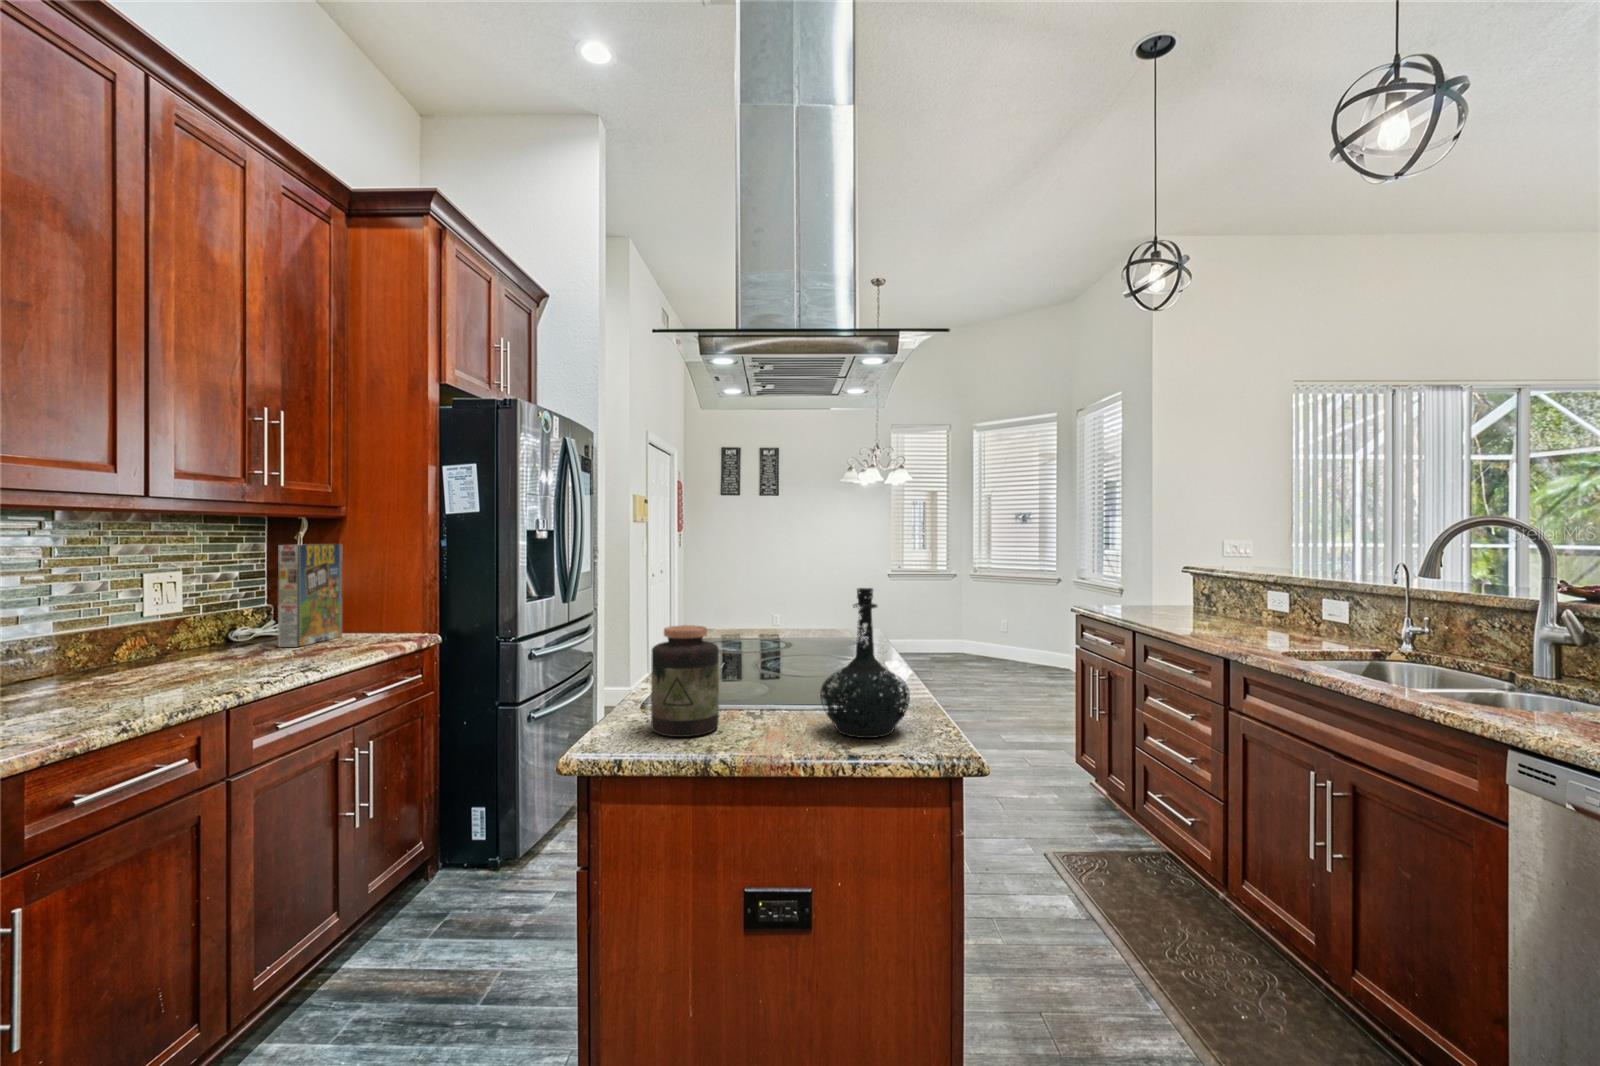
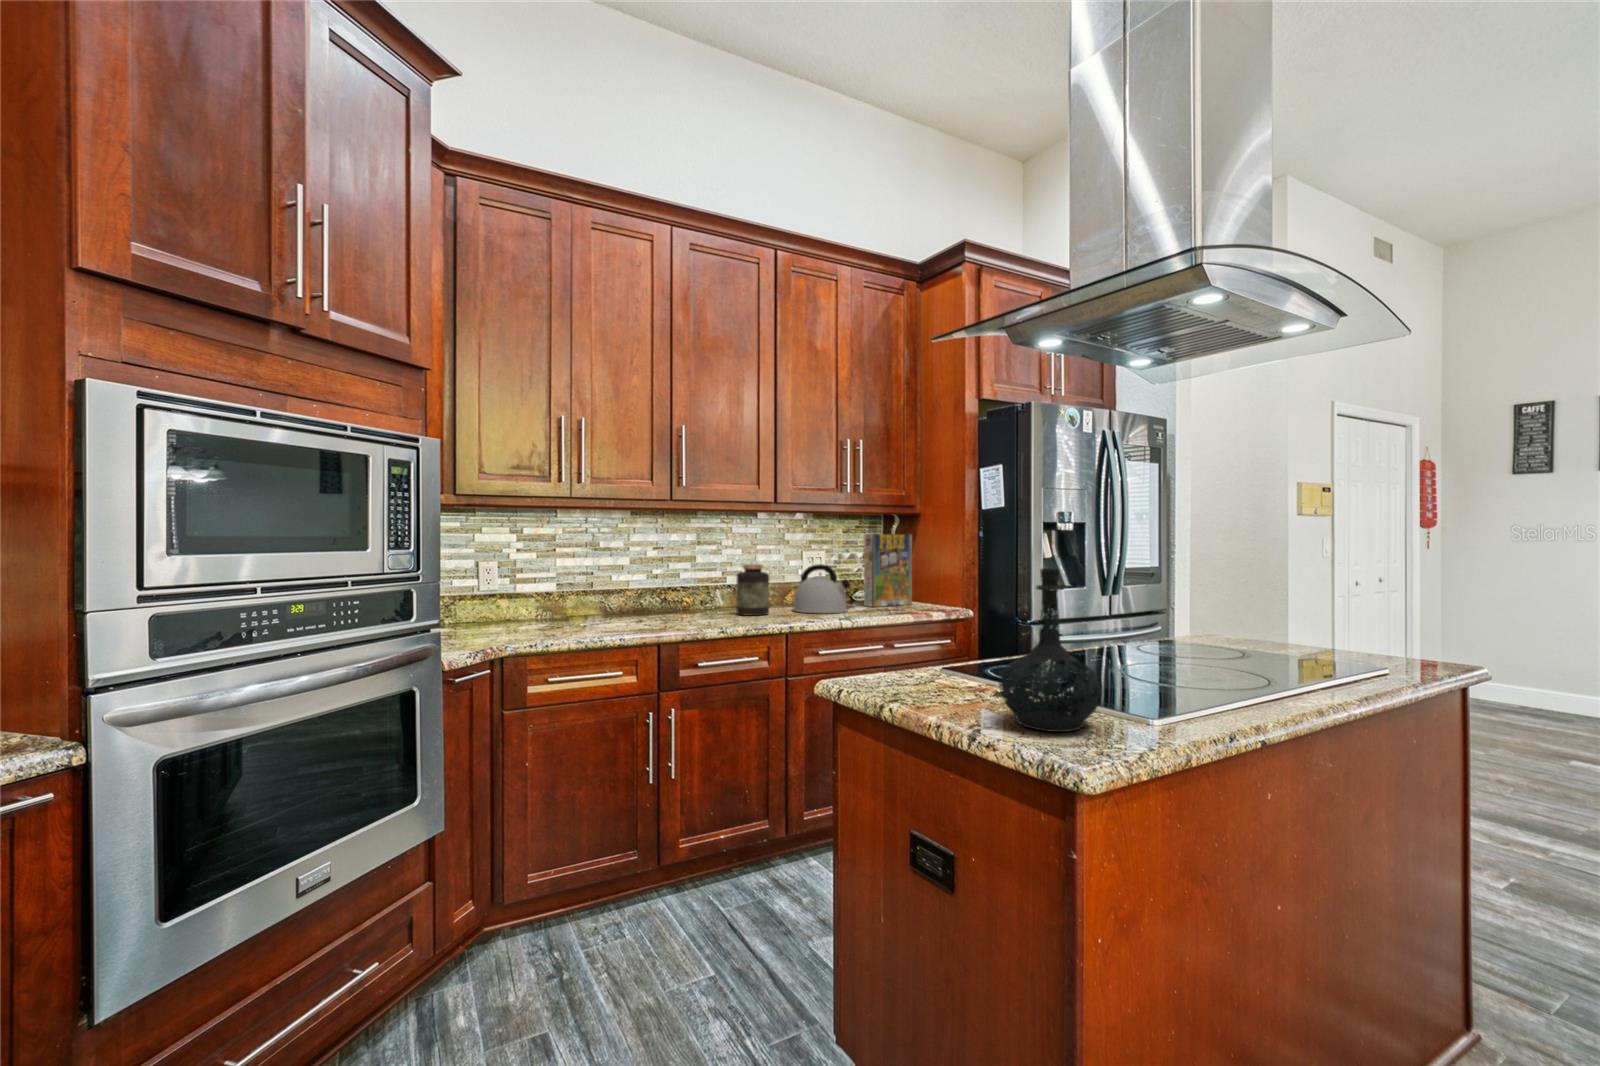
kettle: none [175,593,291,671] -> present [794,564,850,613]
jar: present [651,625,719,737] -> present [736,564,769,616]

